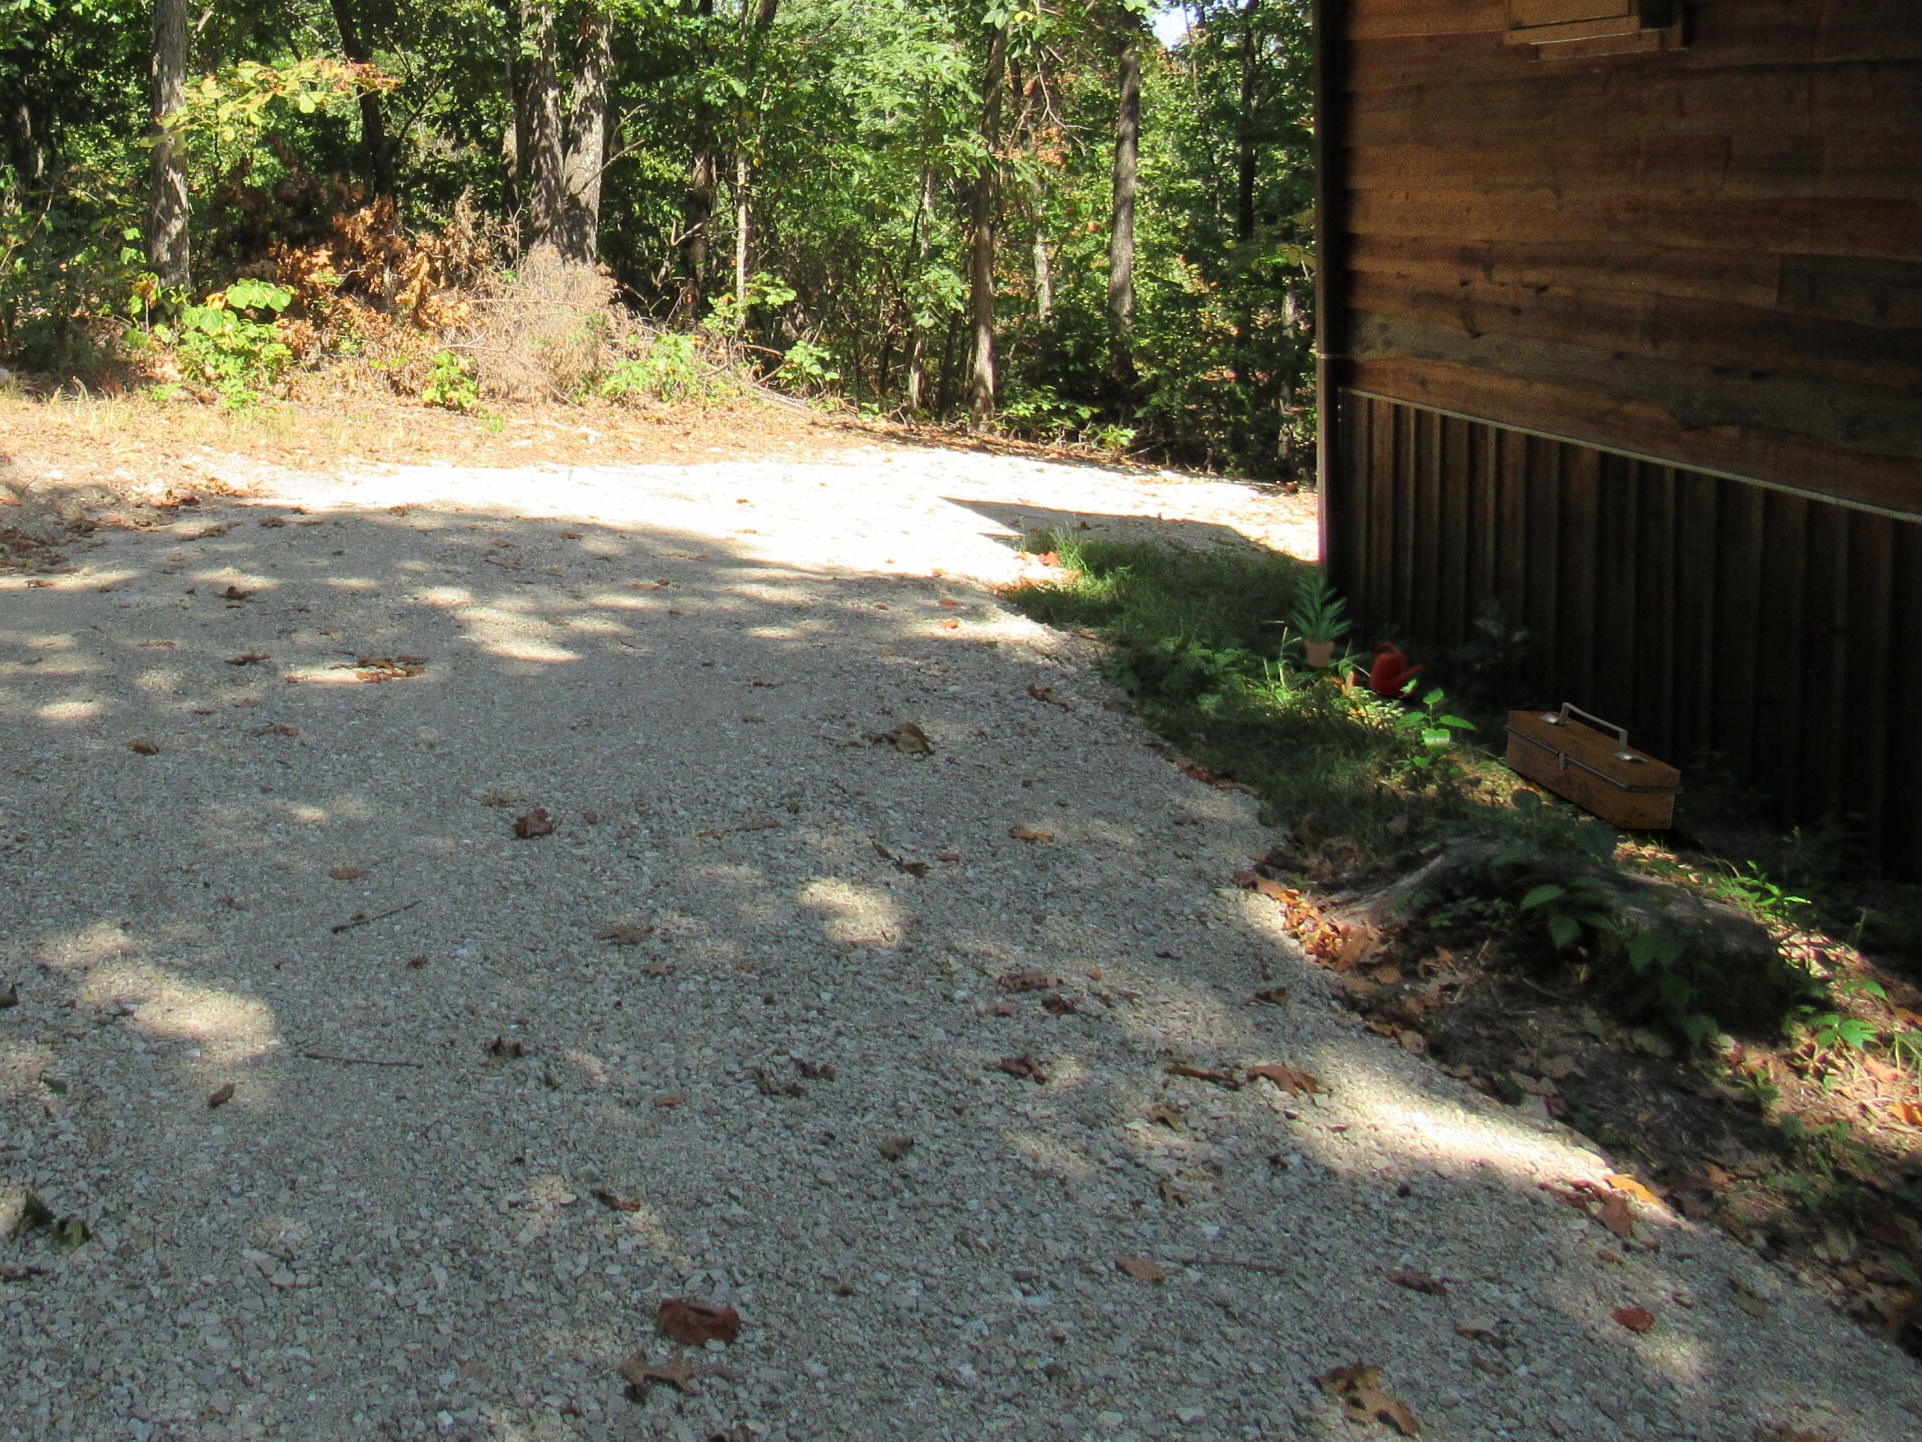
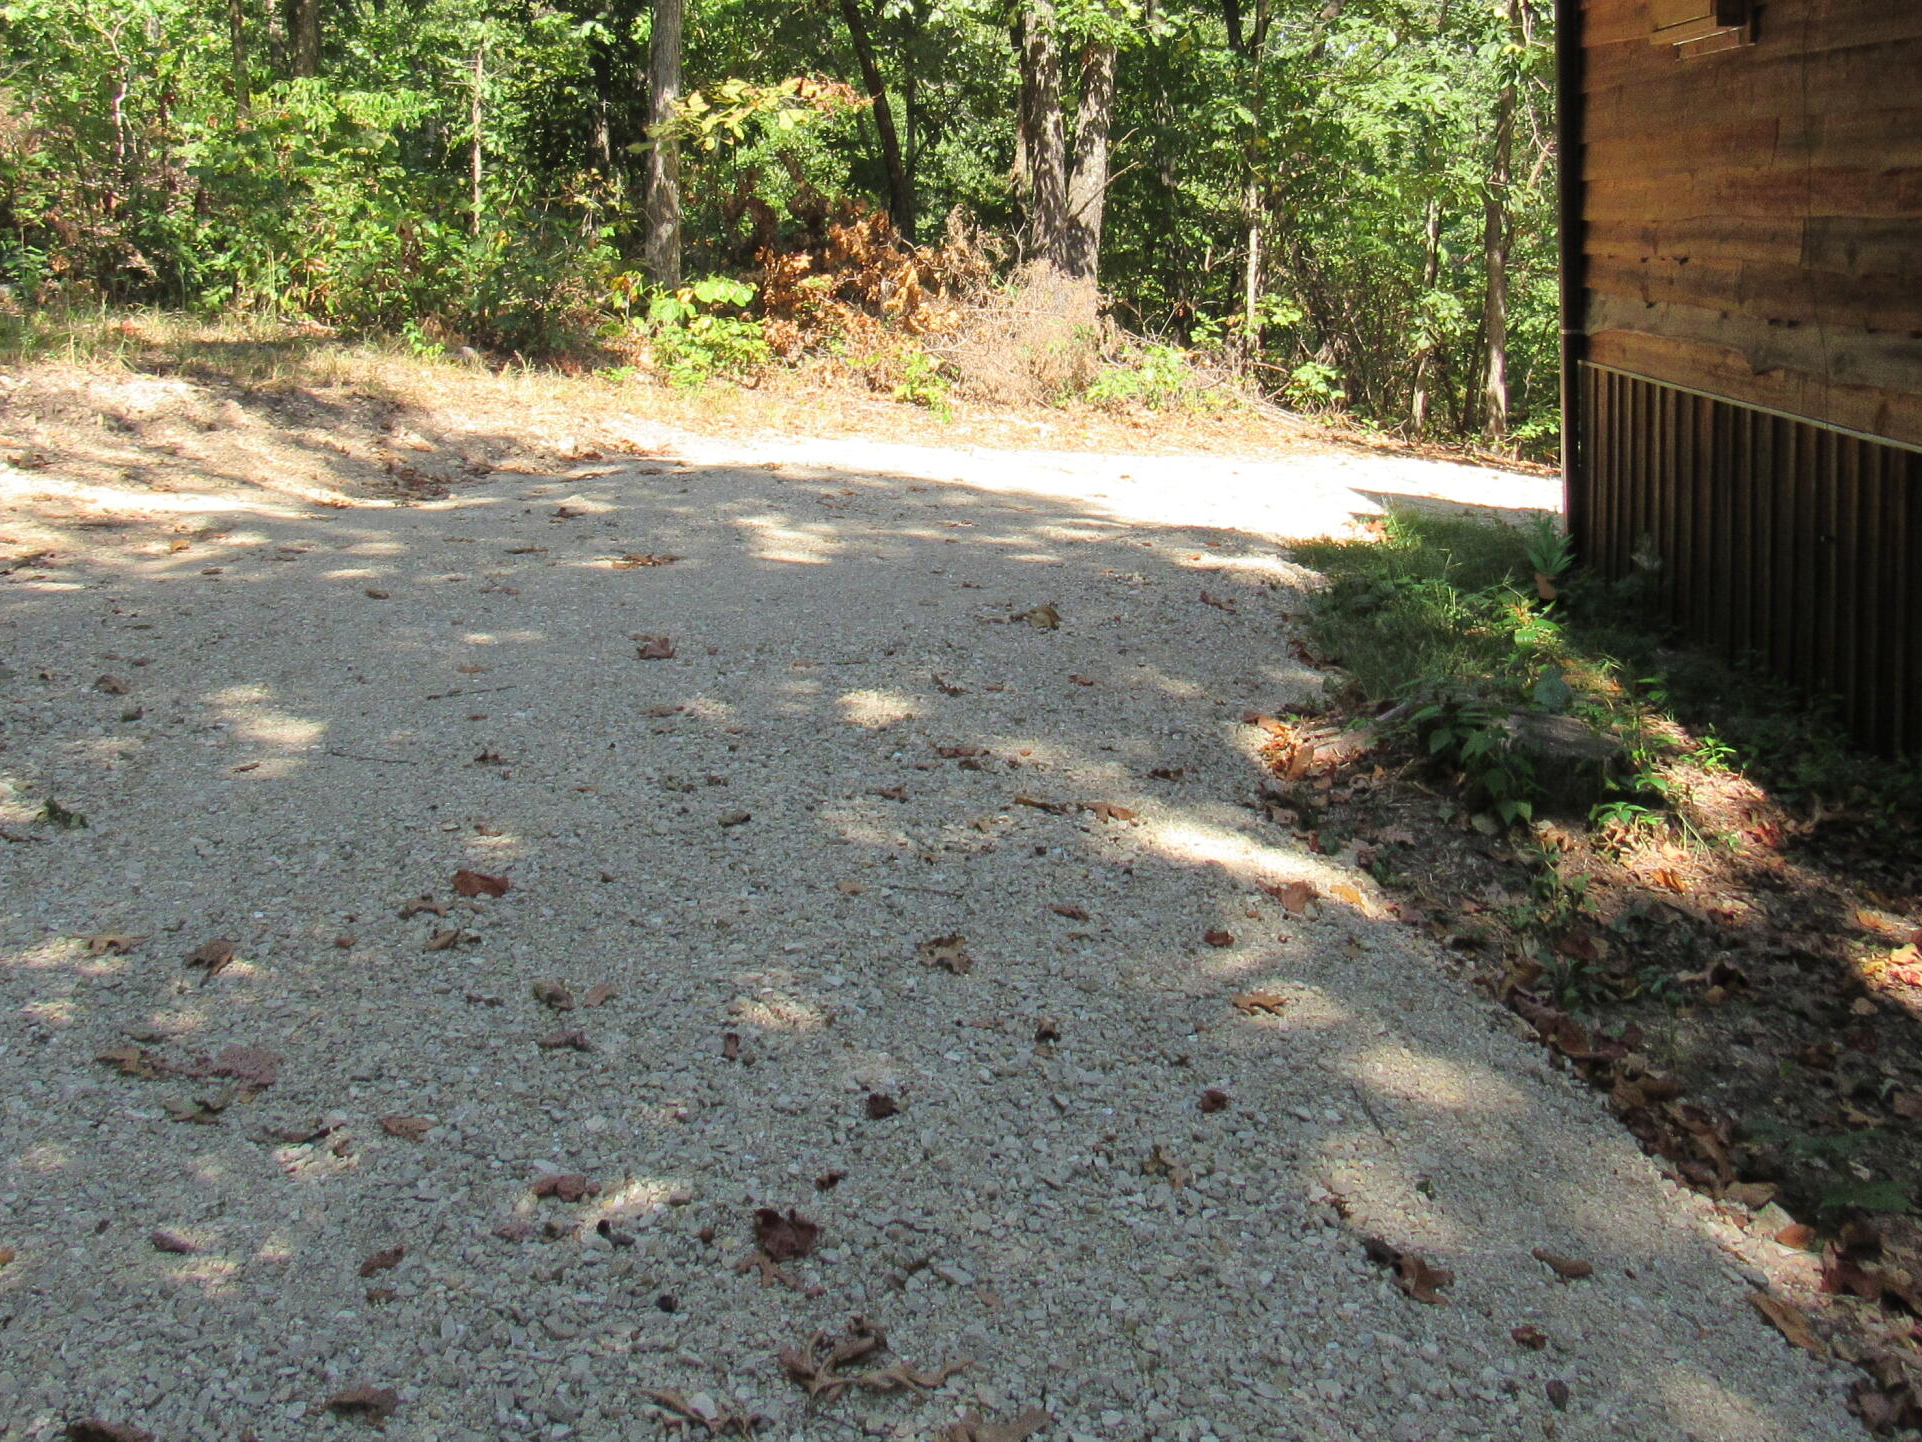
watering can: present [1370,643,1423,699] -> none [1579,571,1614,621]
toolbox: present [1502,703,1684,829] -> none [1639,603,1757,710]

